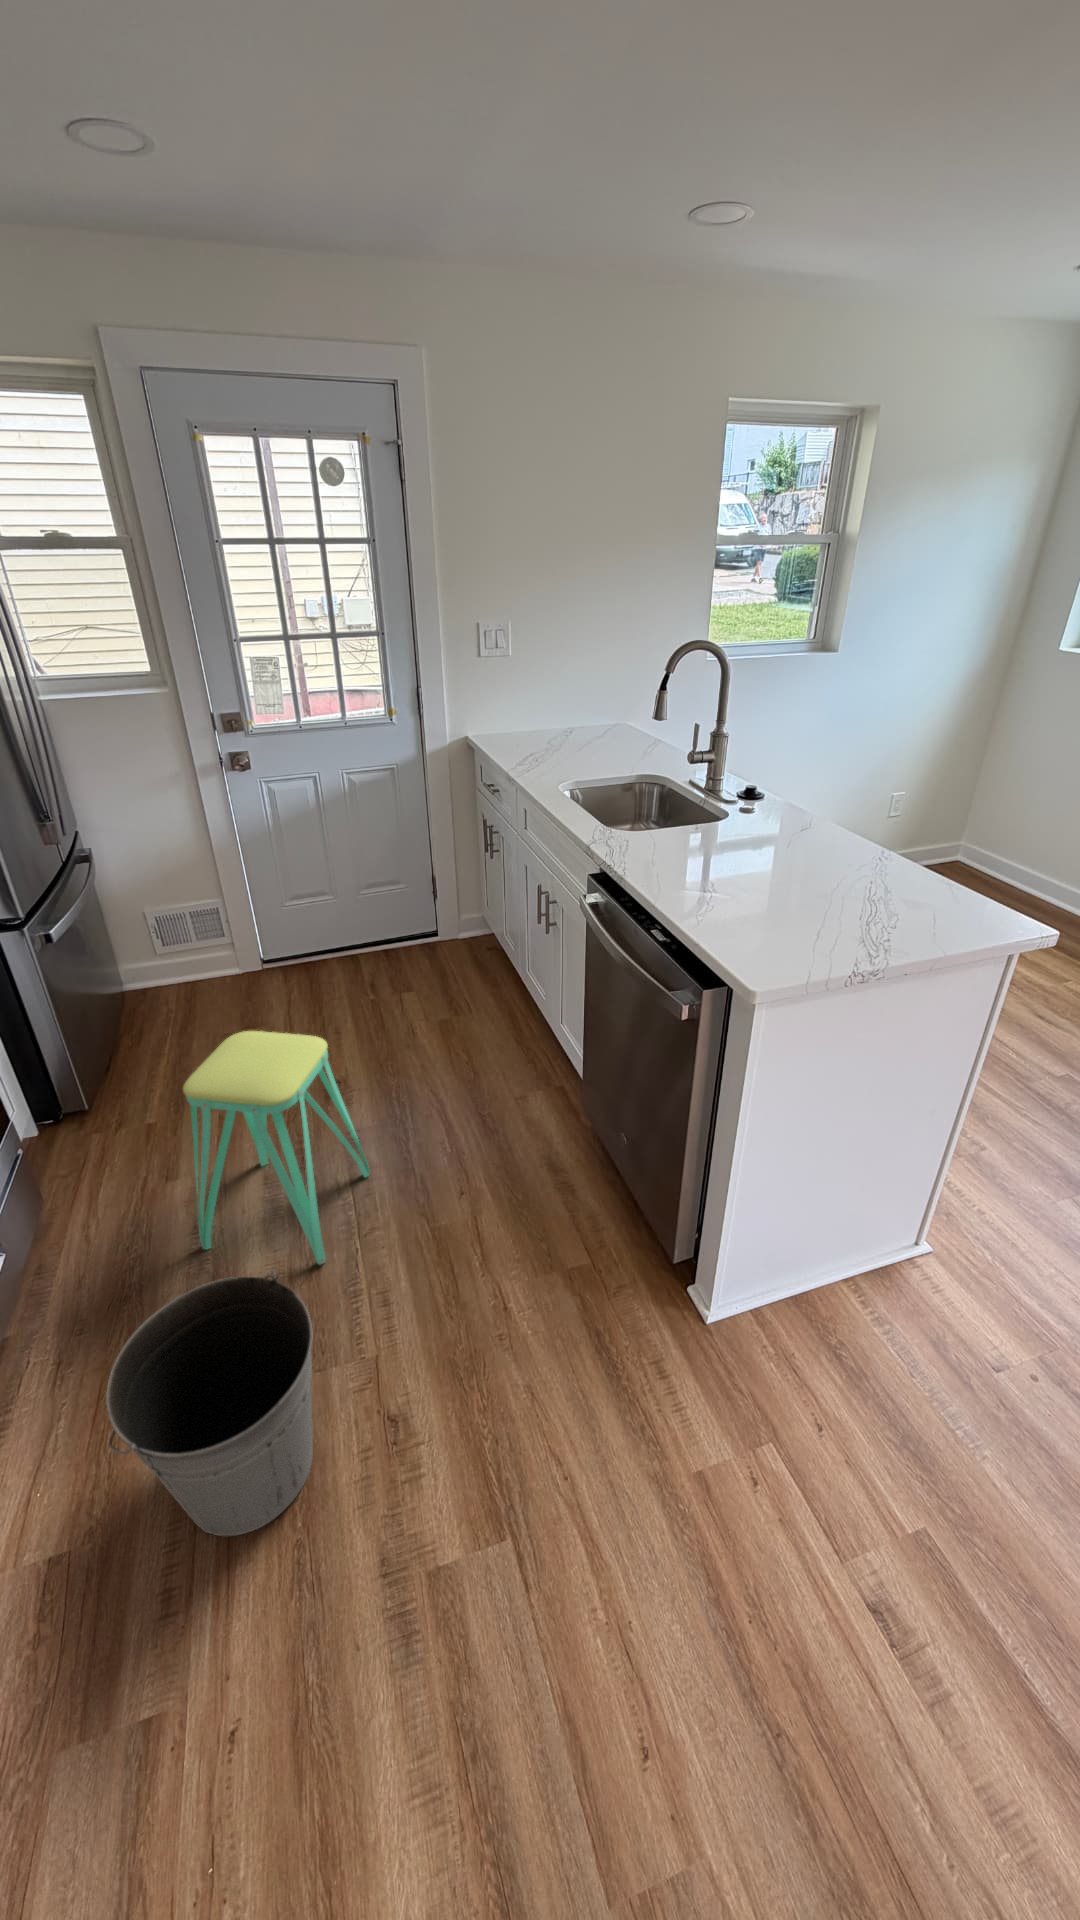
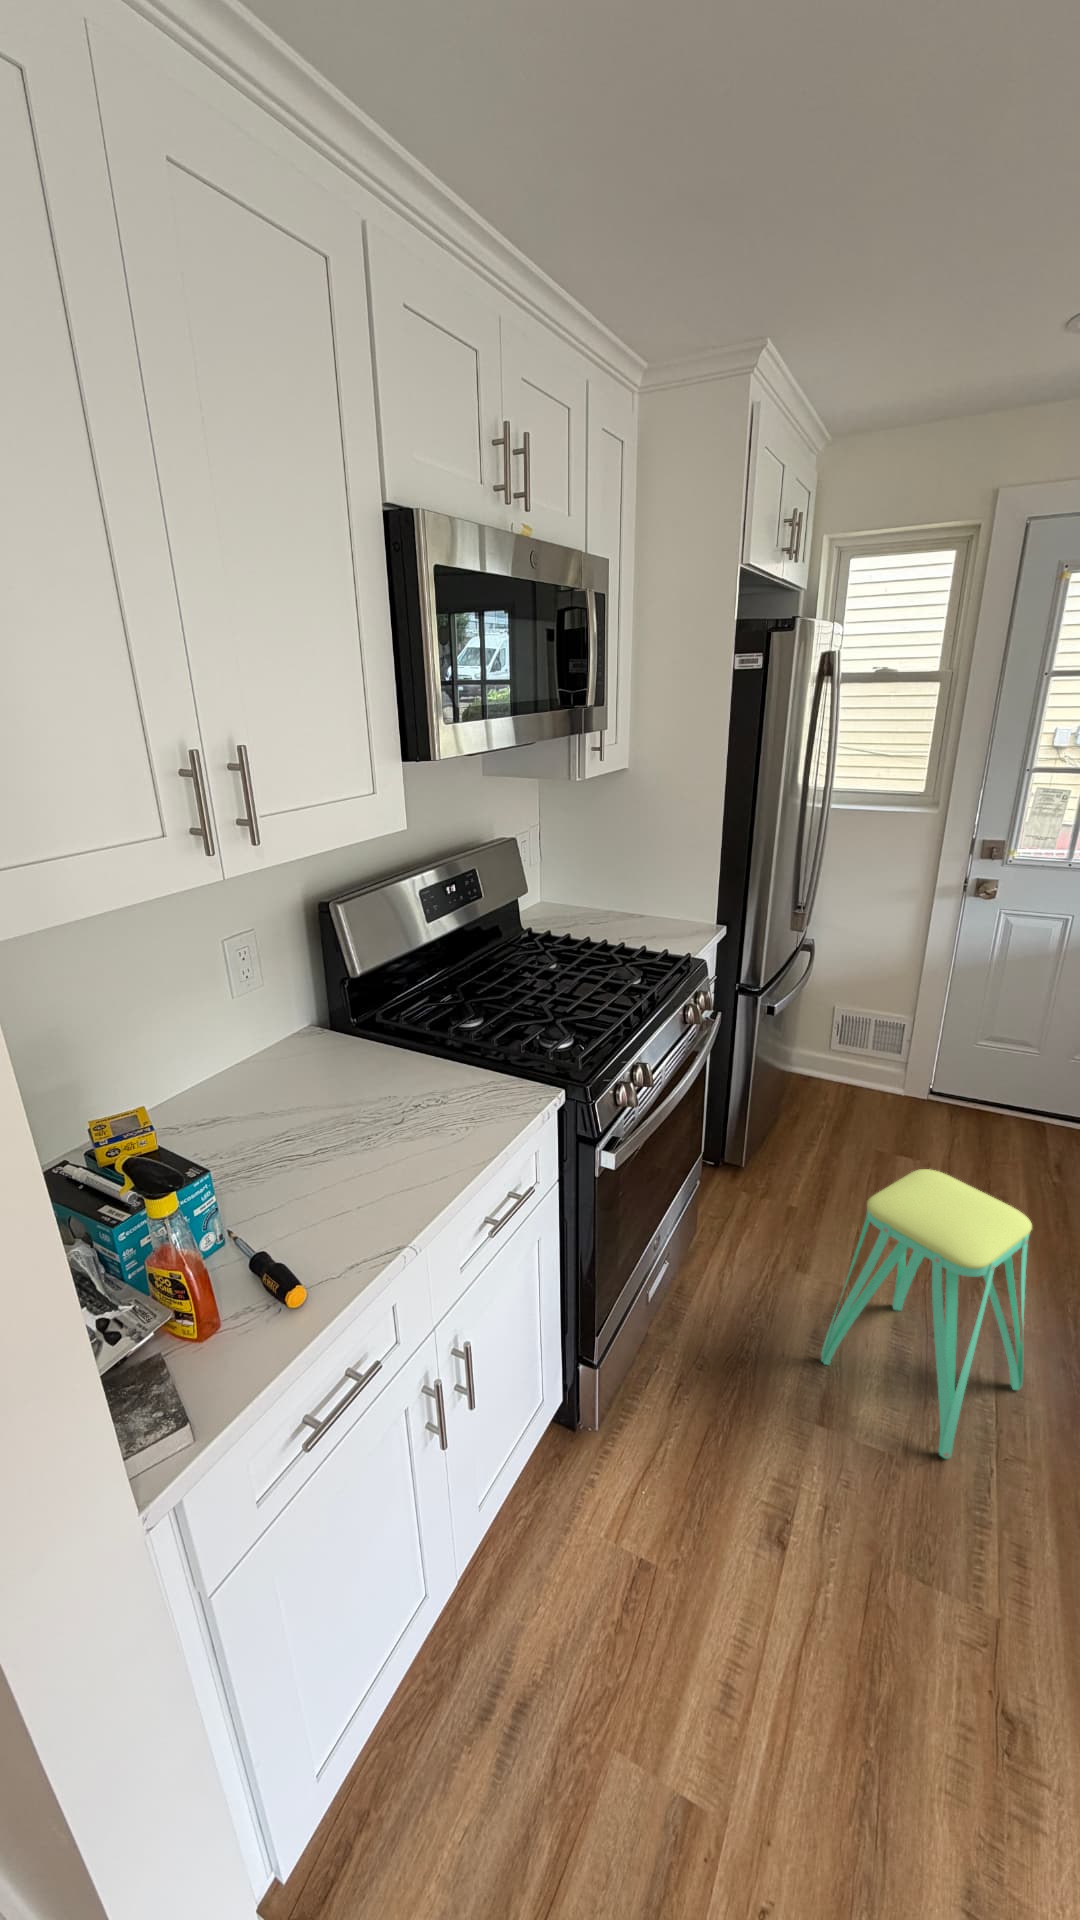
bucket: present [106,1271,313,1536] -> none [737,1408,962,1703]

